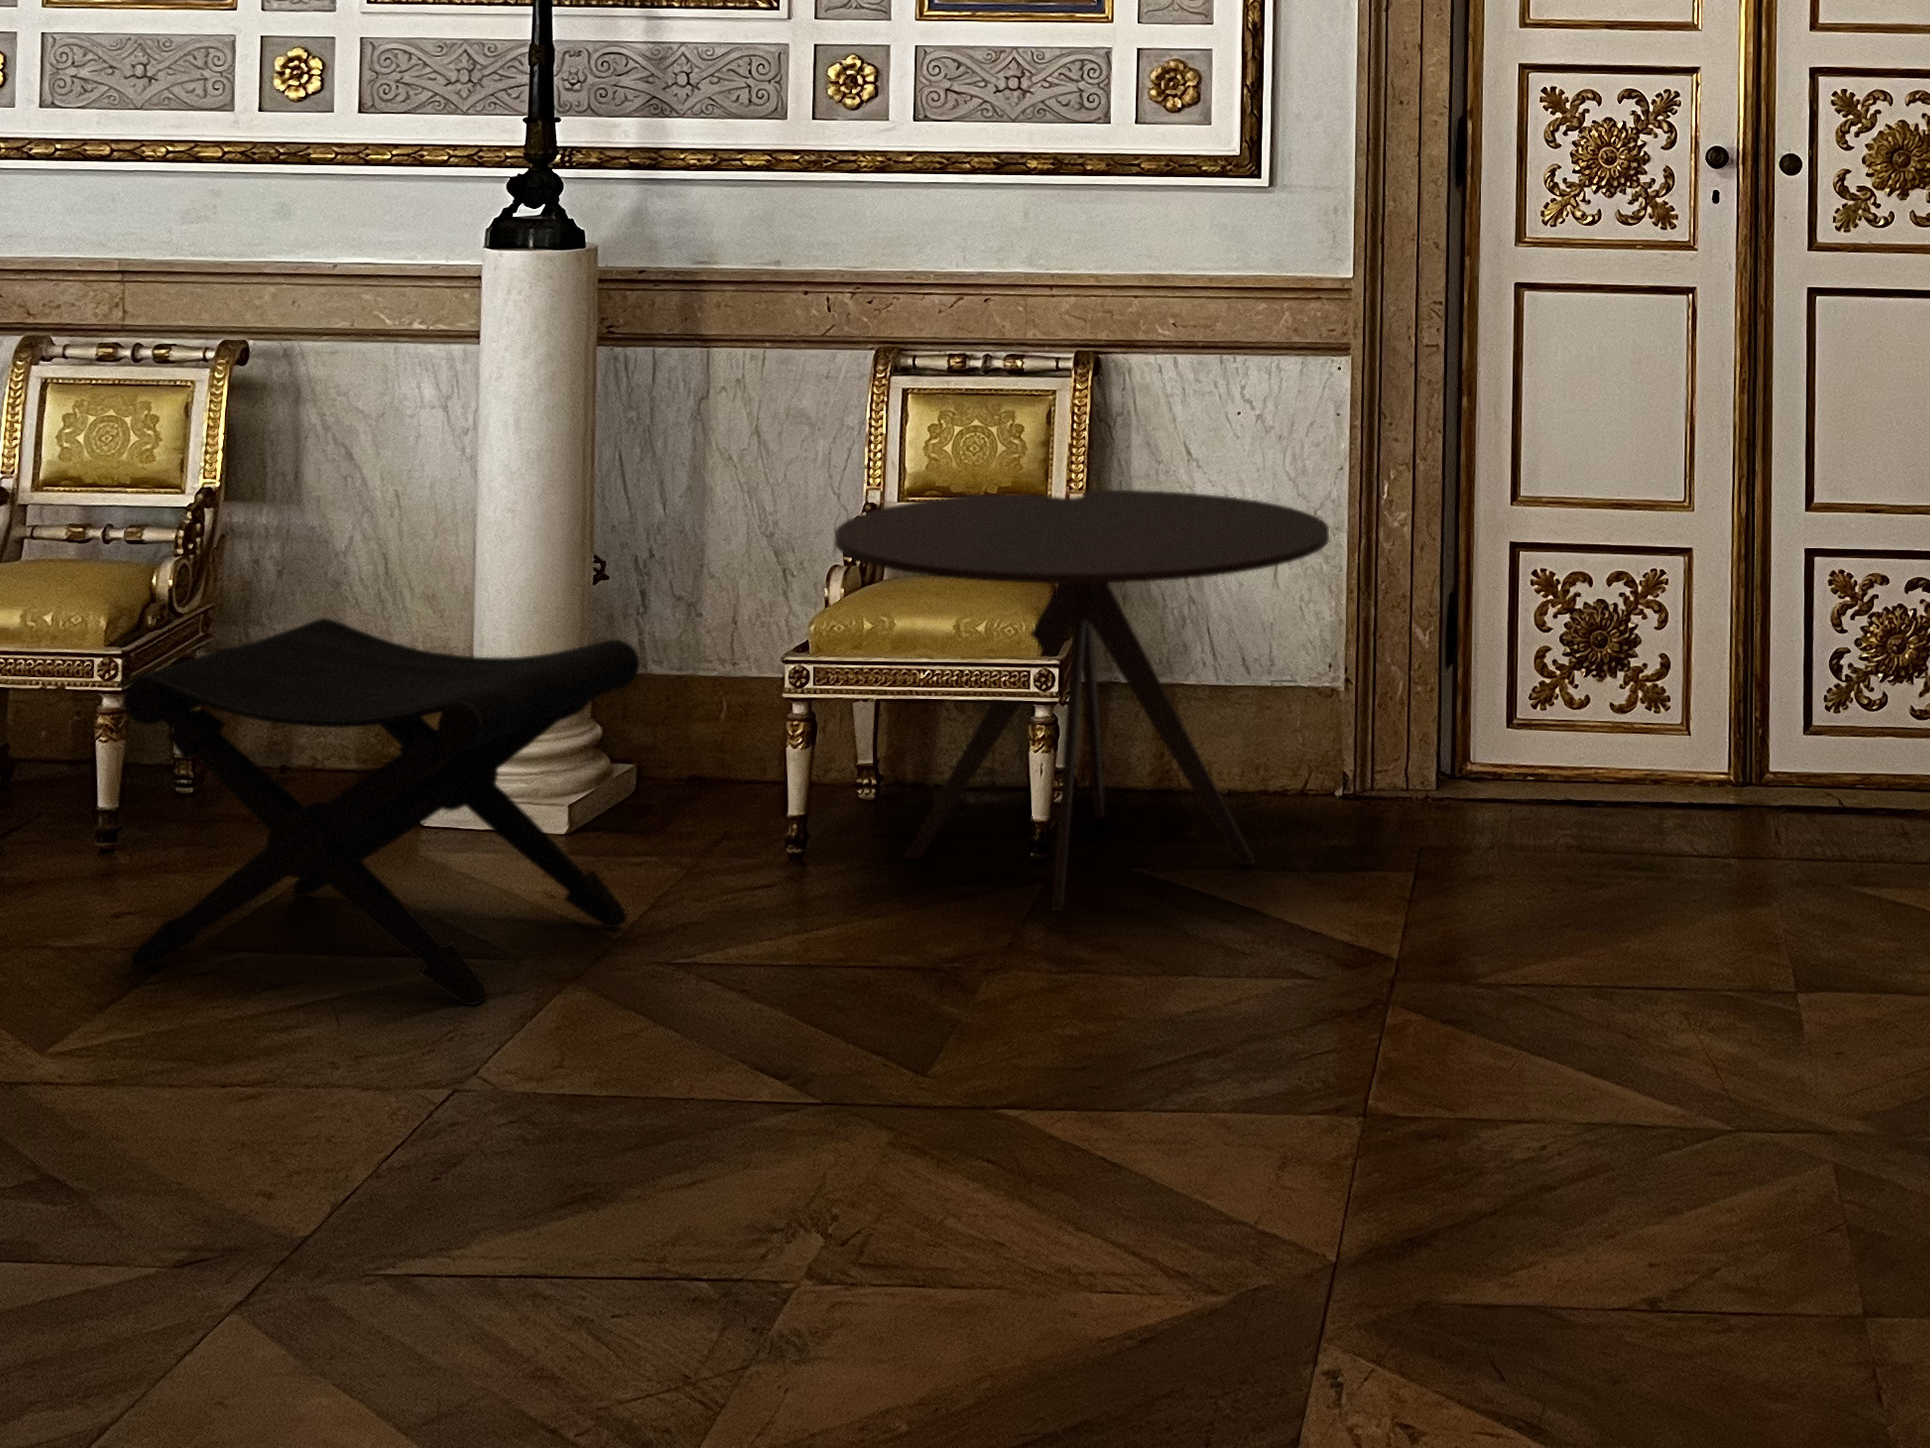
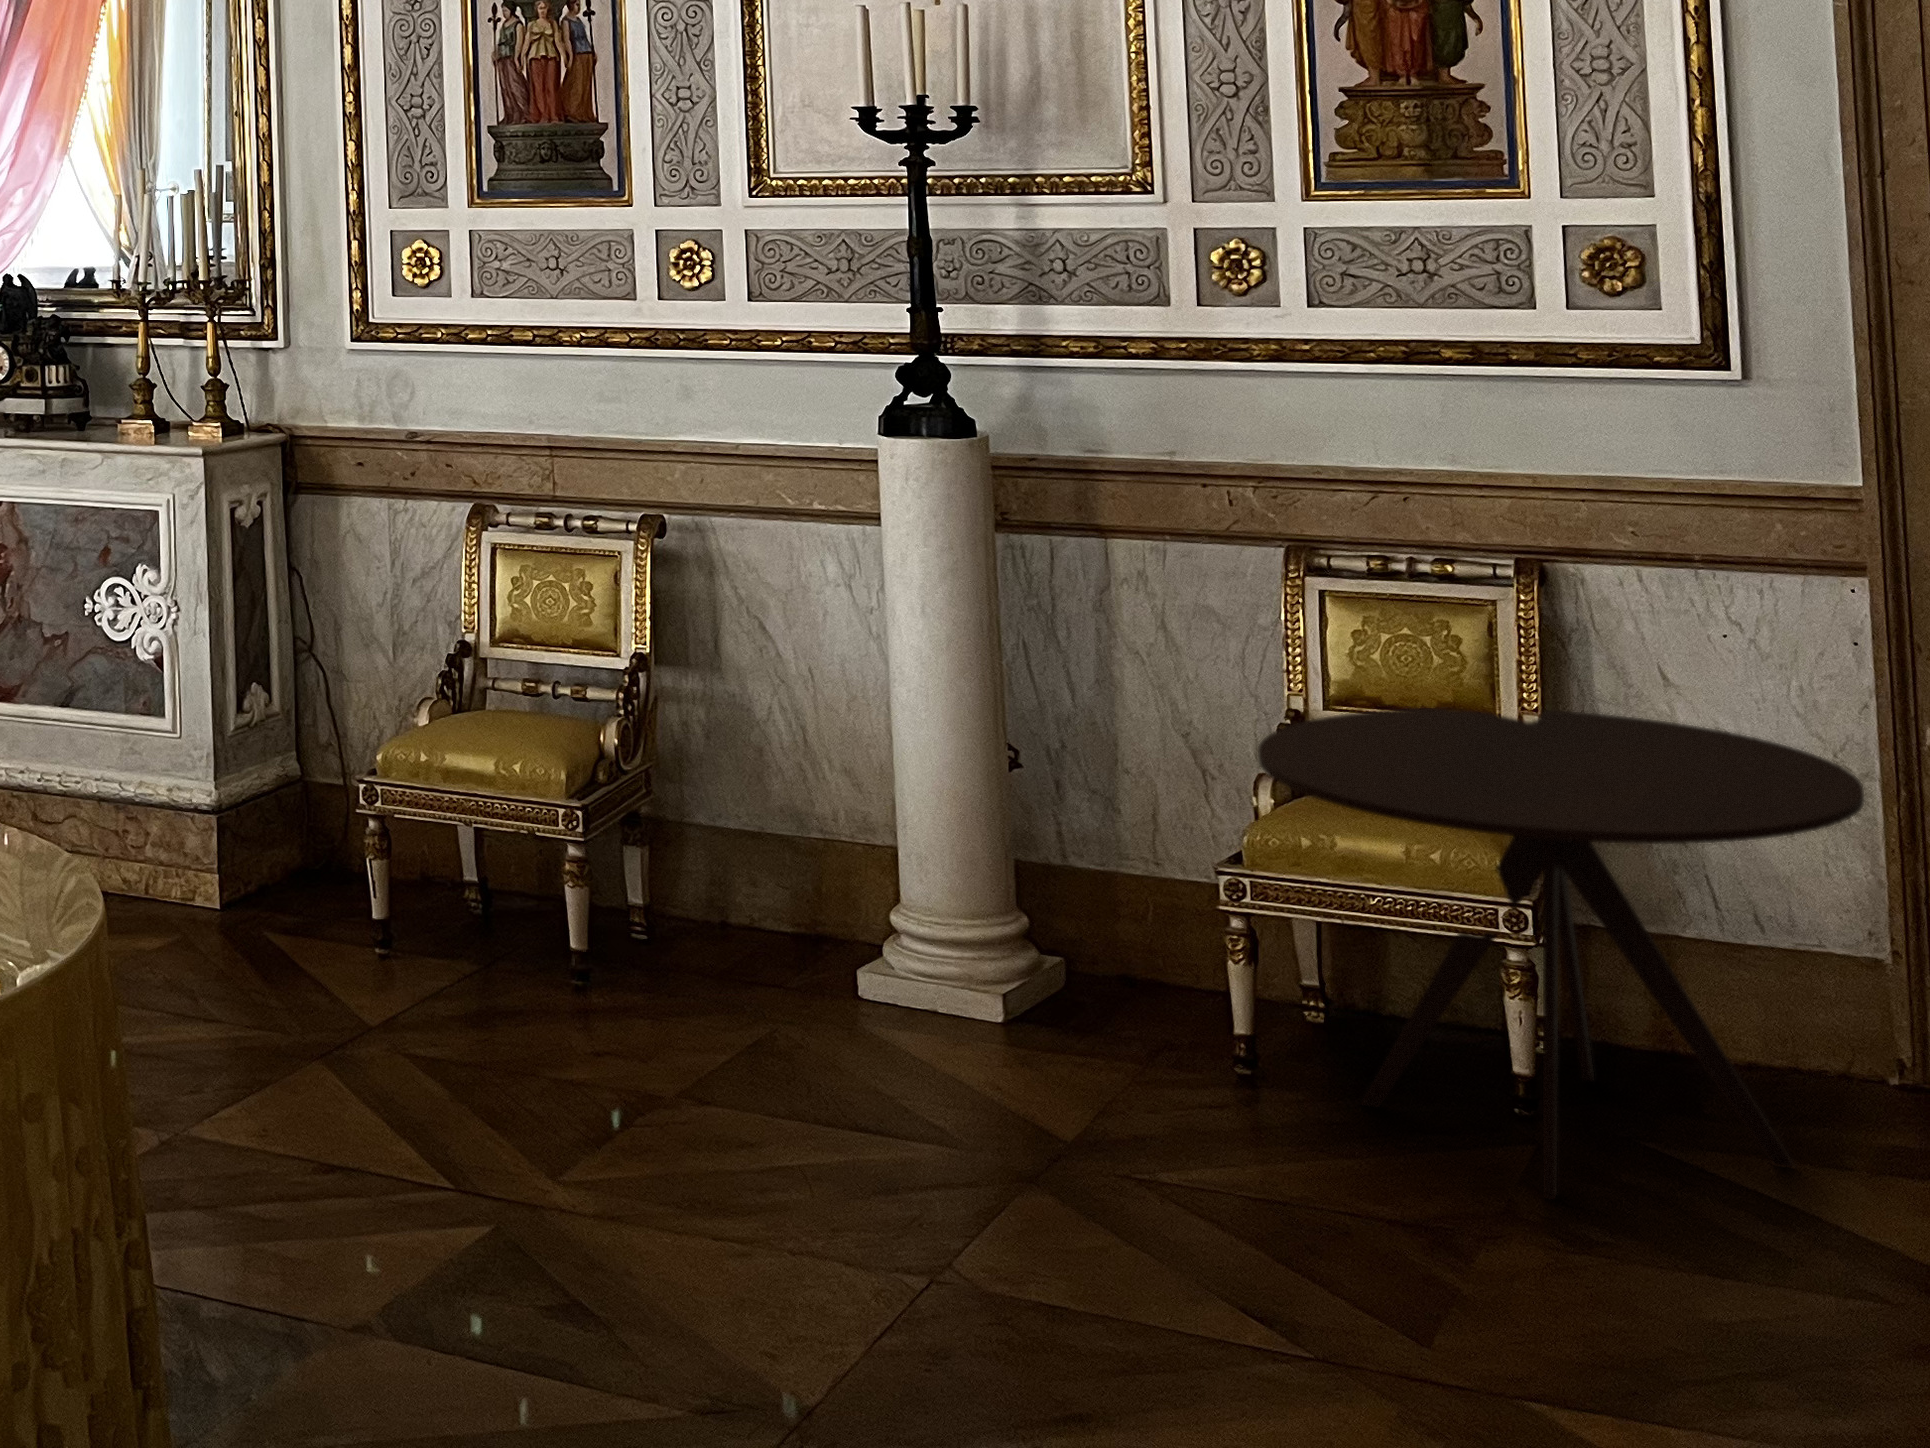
footstool: present [124,618,640,1005] -> none [569,800,1063,1224]

